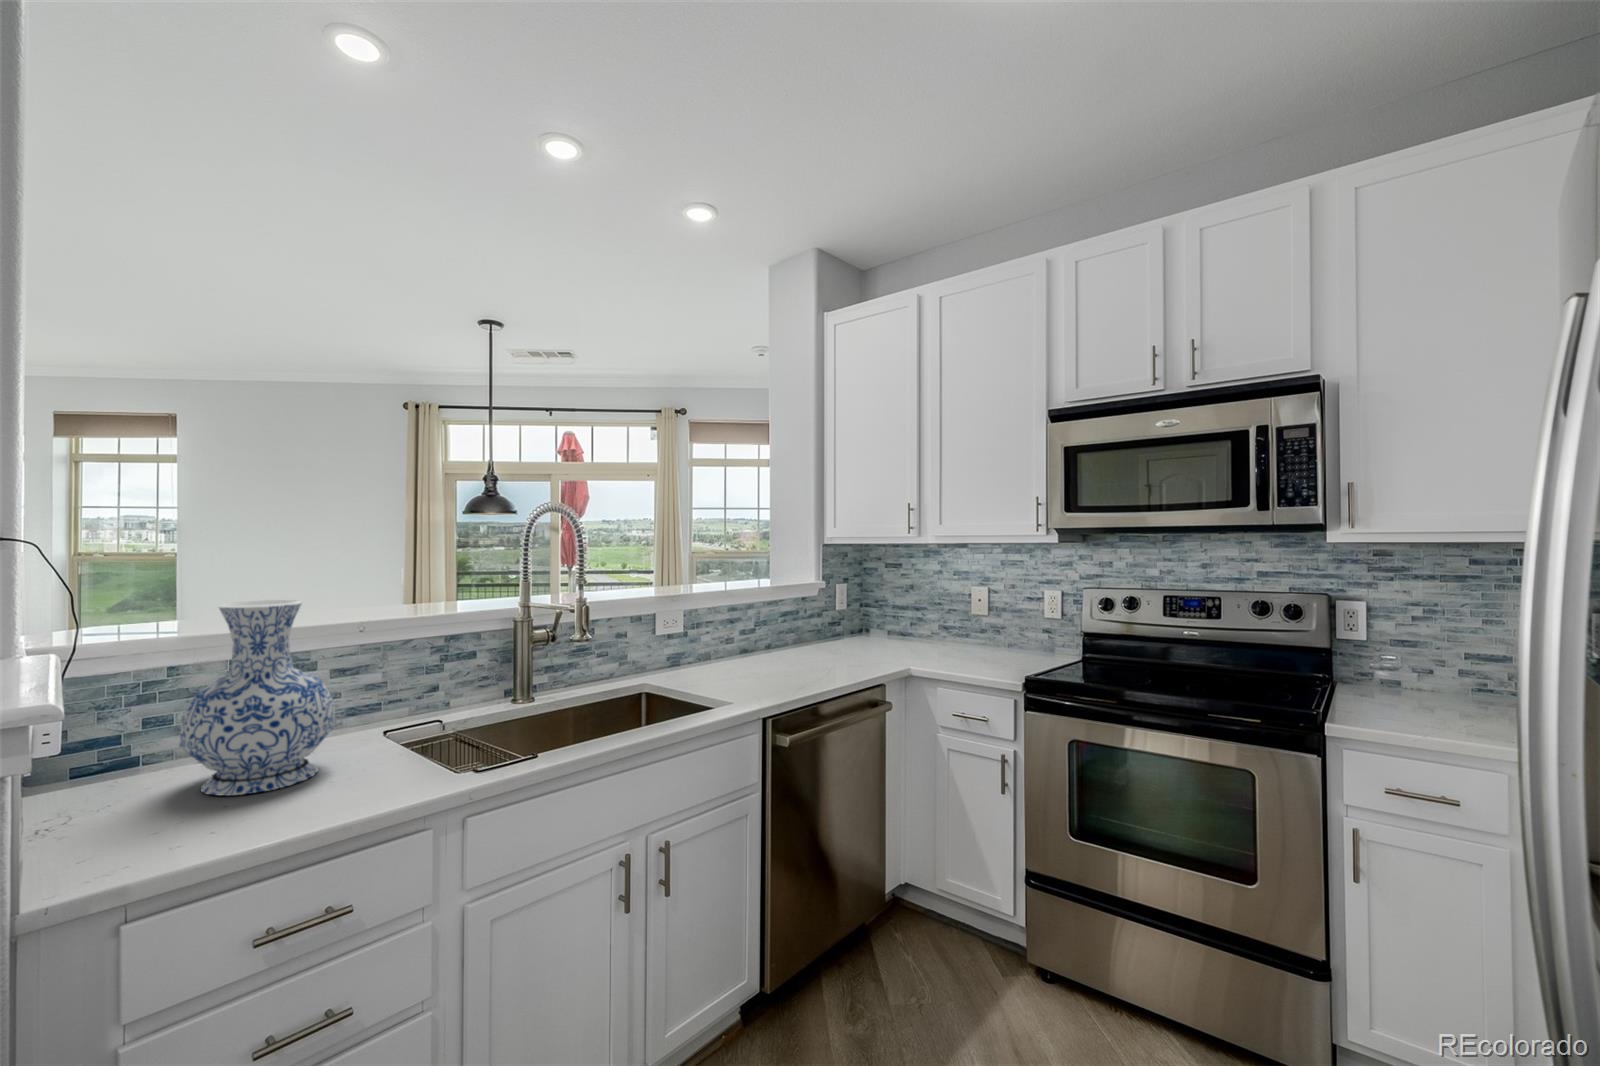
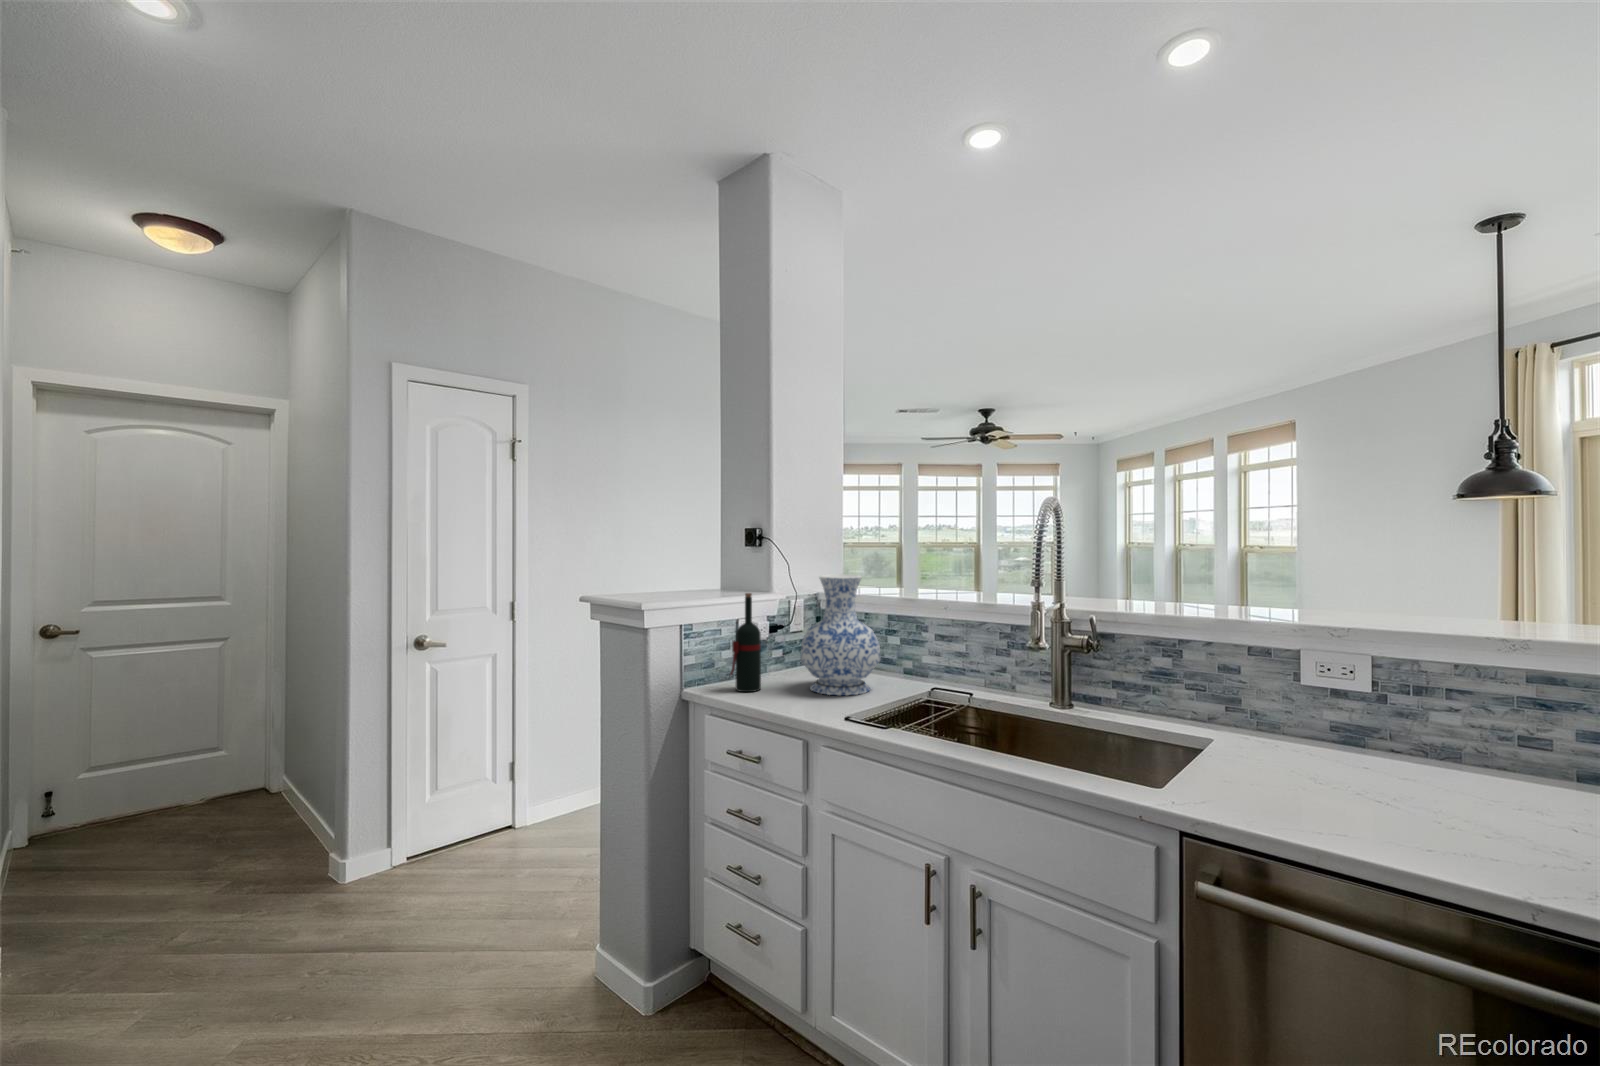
wine bottle: none [88,653,154,853] -> present [730,593,761,692]

